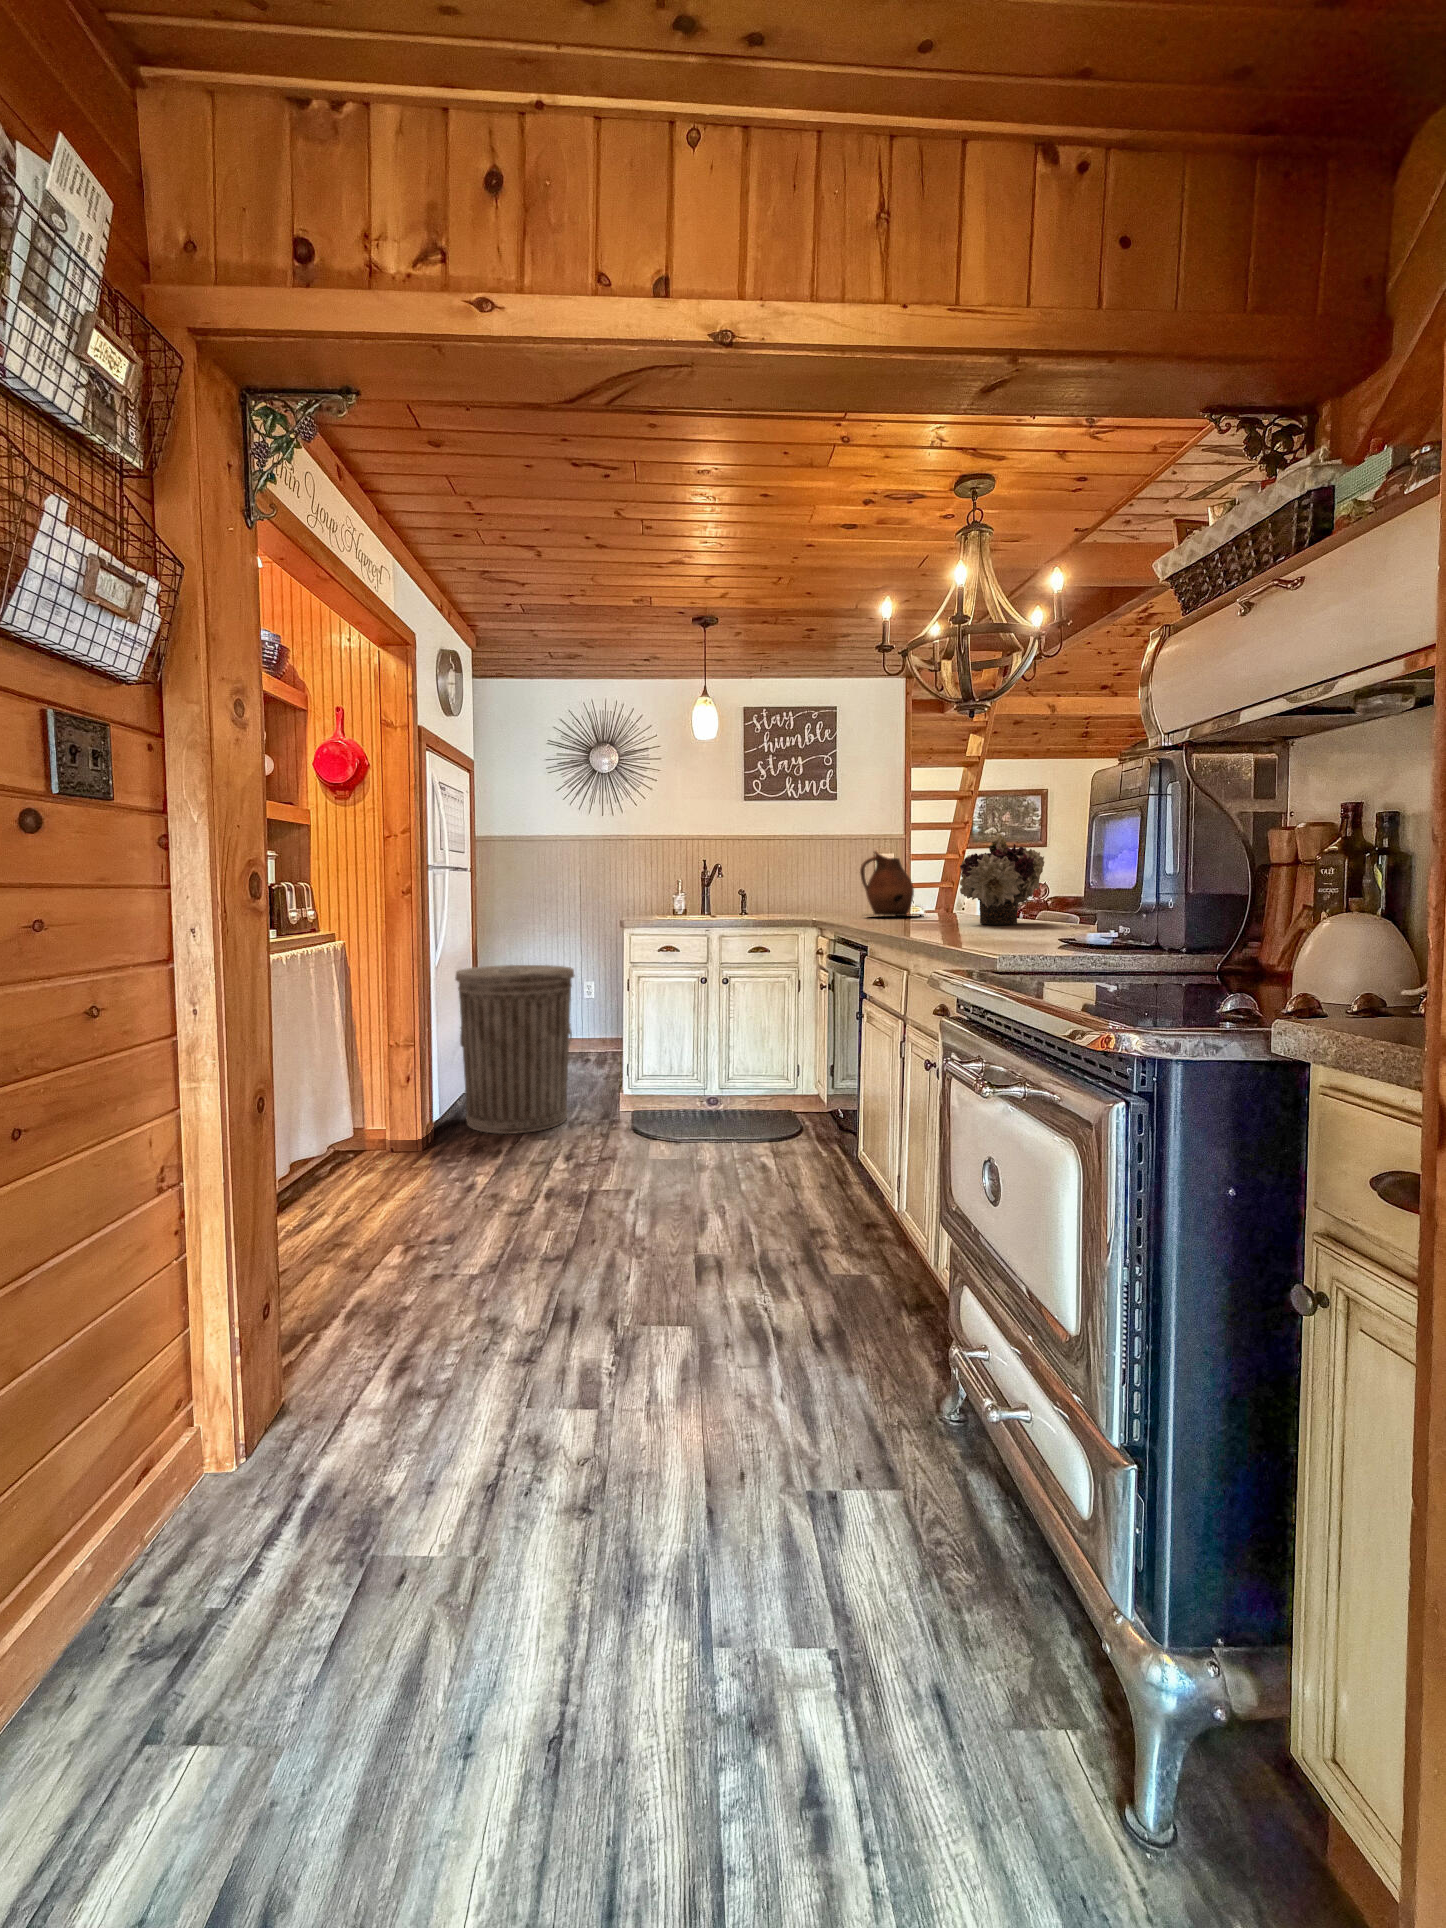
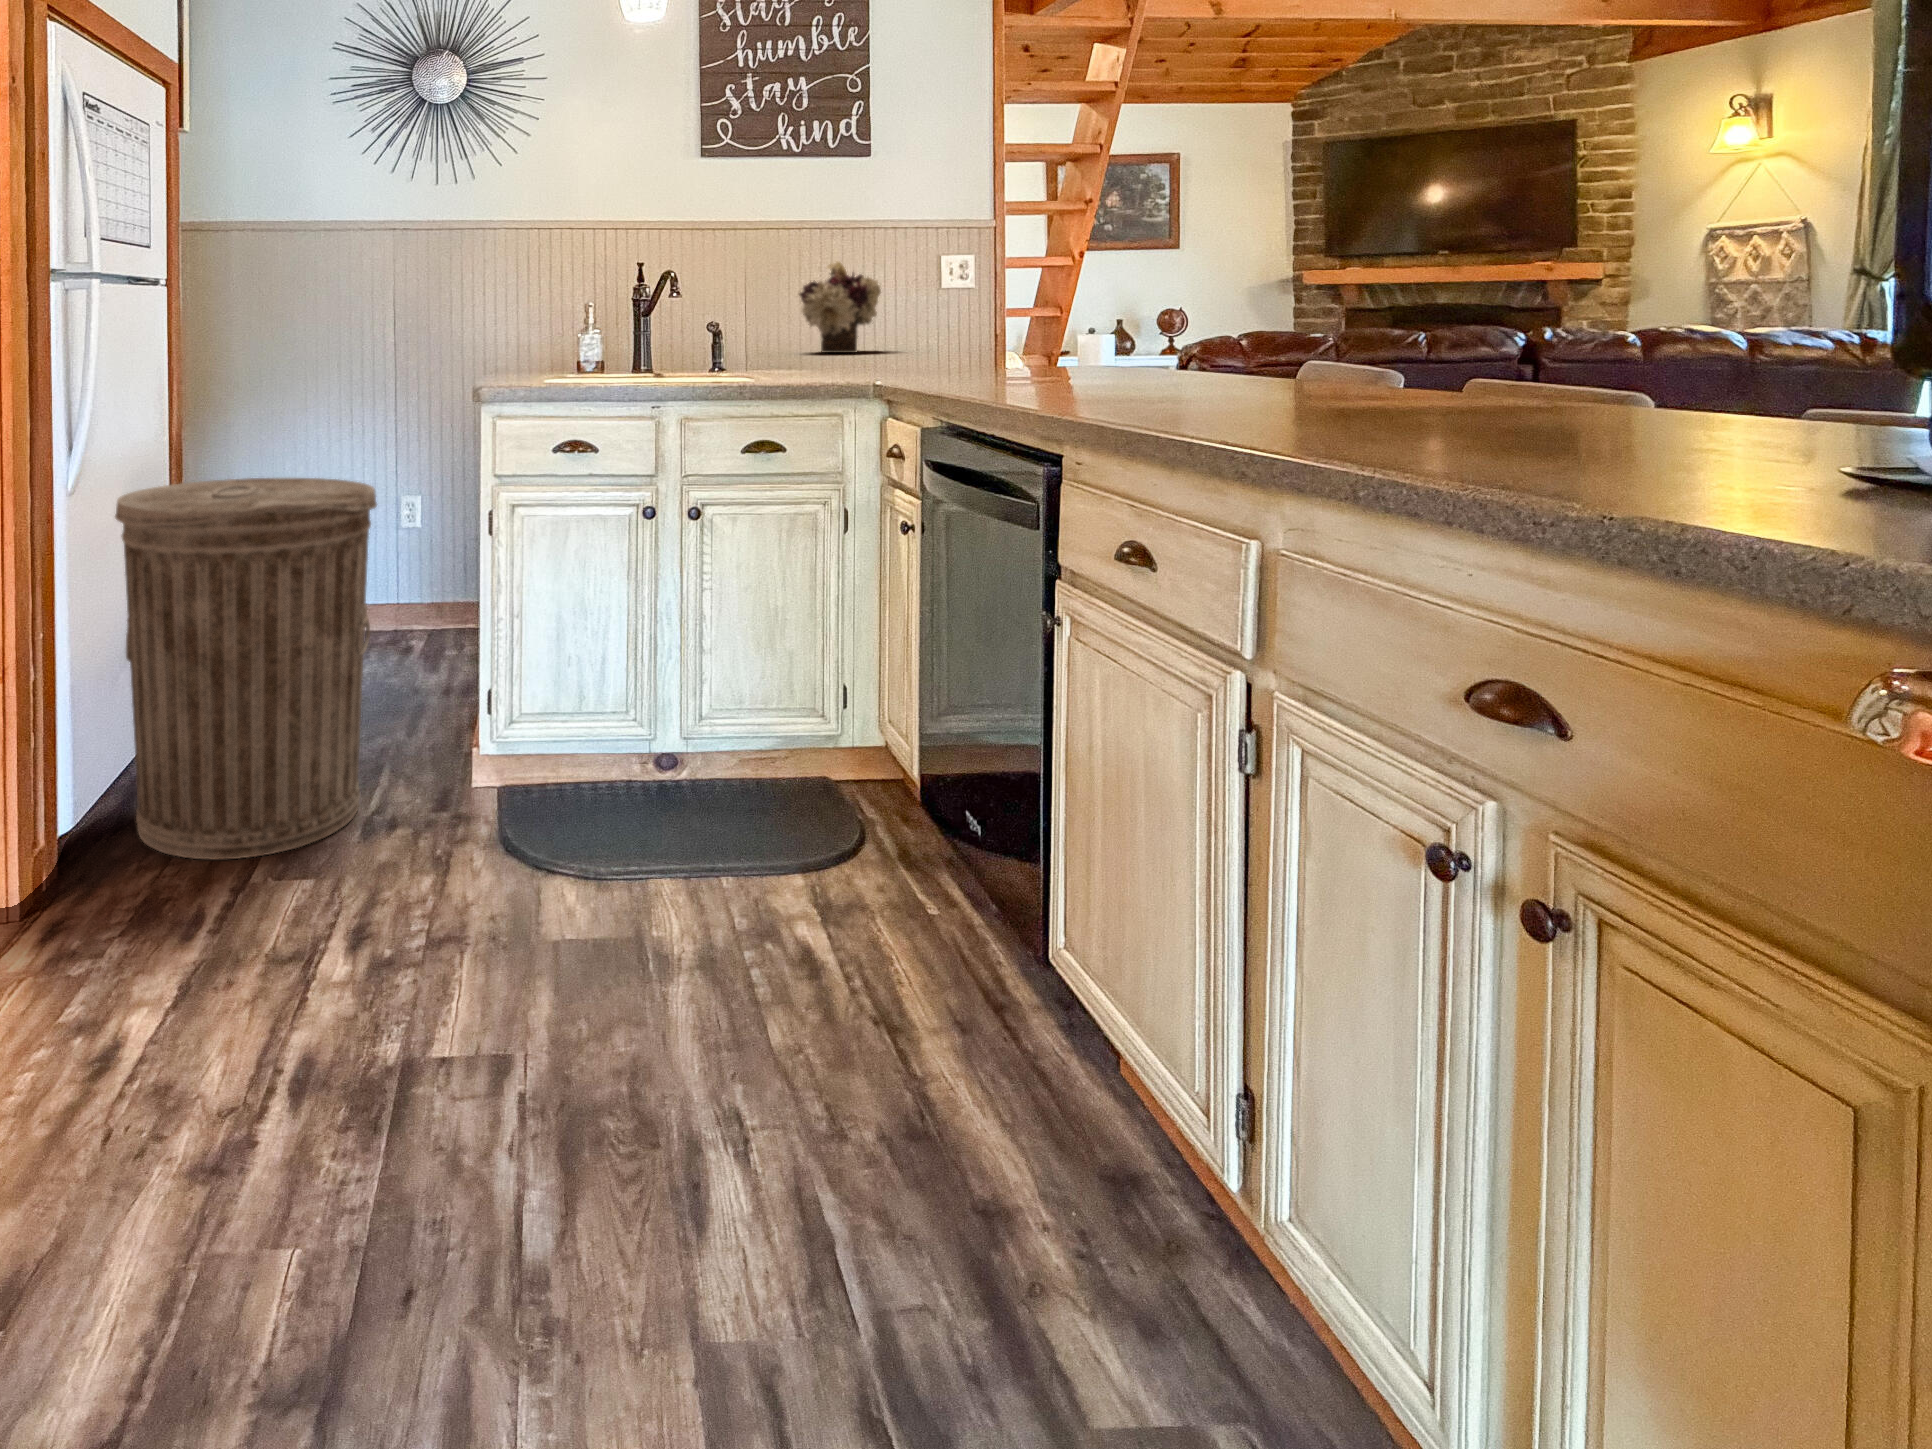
flower arrangement: present [960,834,1044,925] -> present [799,261,881,353]
ceramic pitcher: present [860,851,923,916] -> none [984,240,1119,381]

